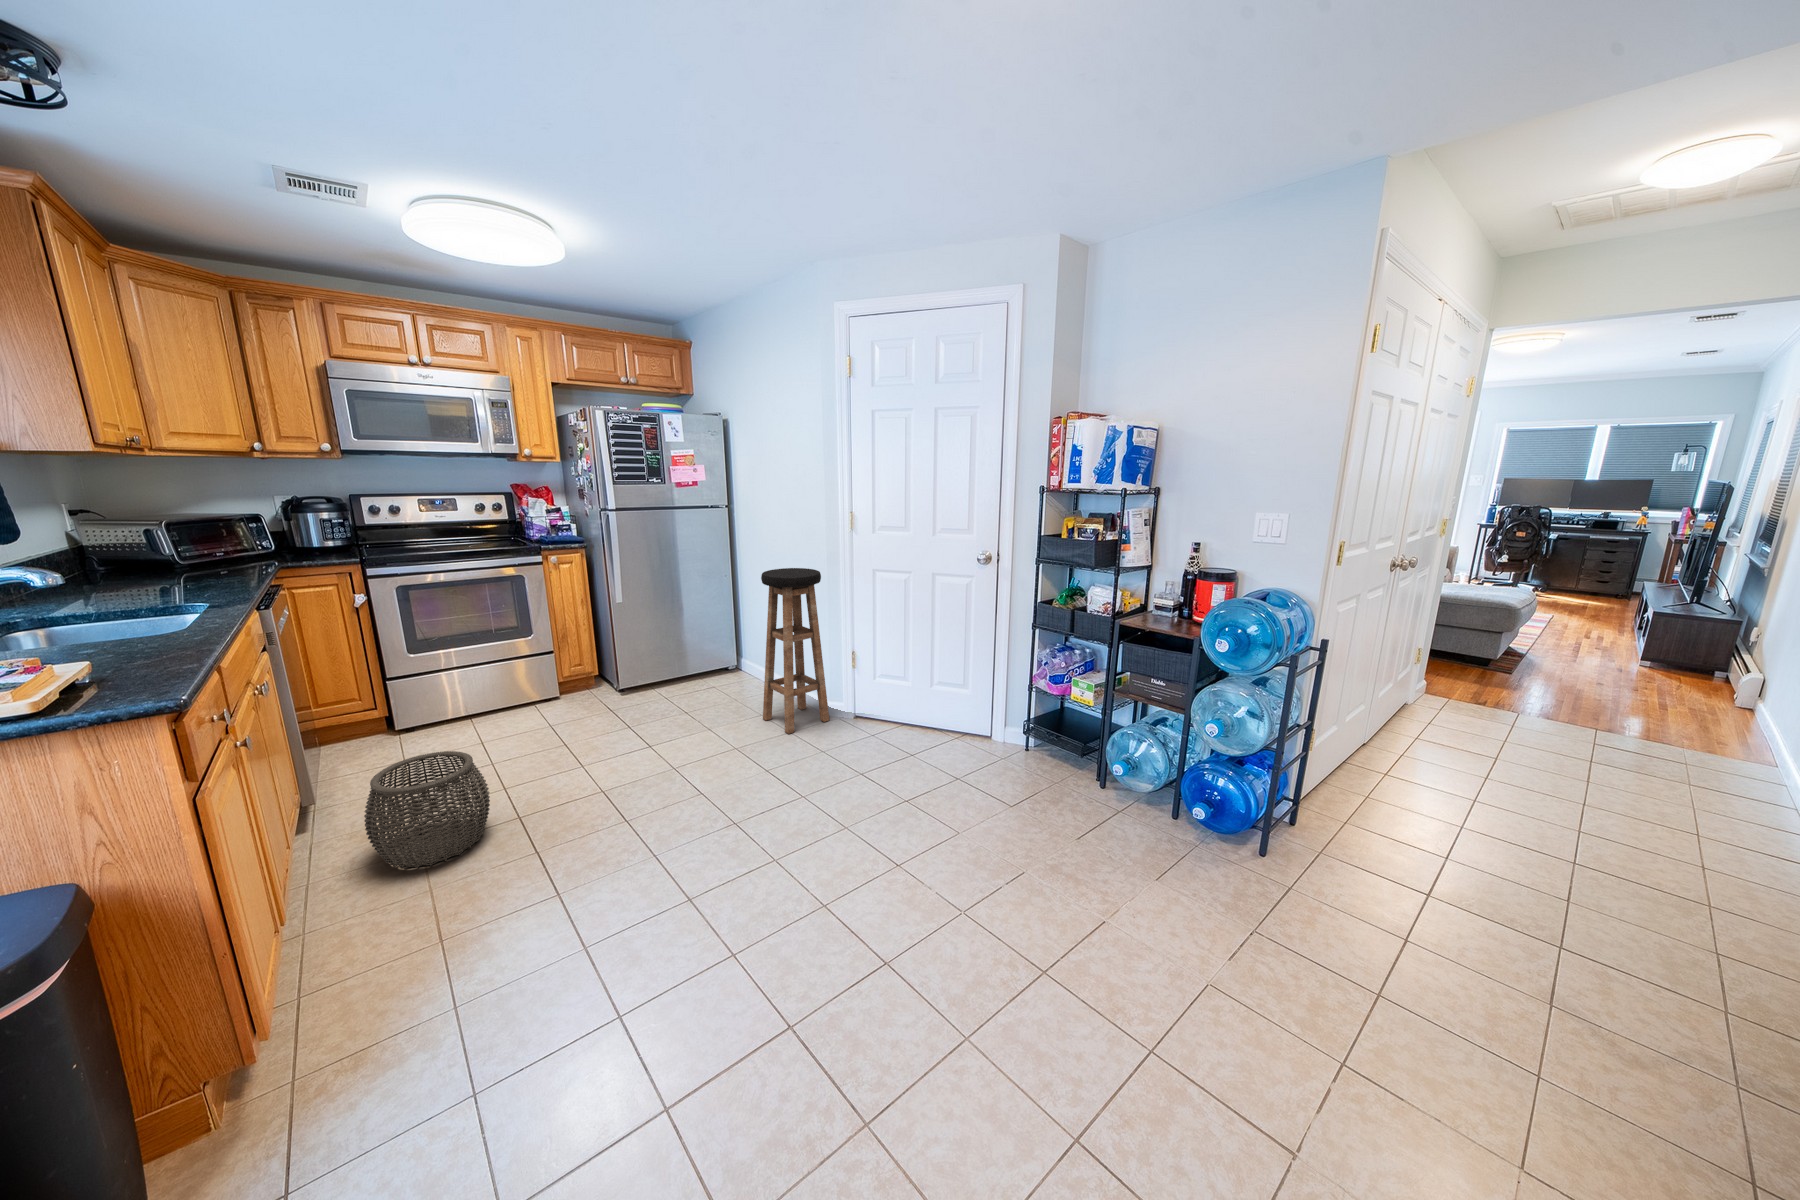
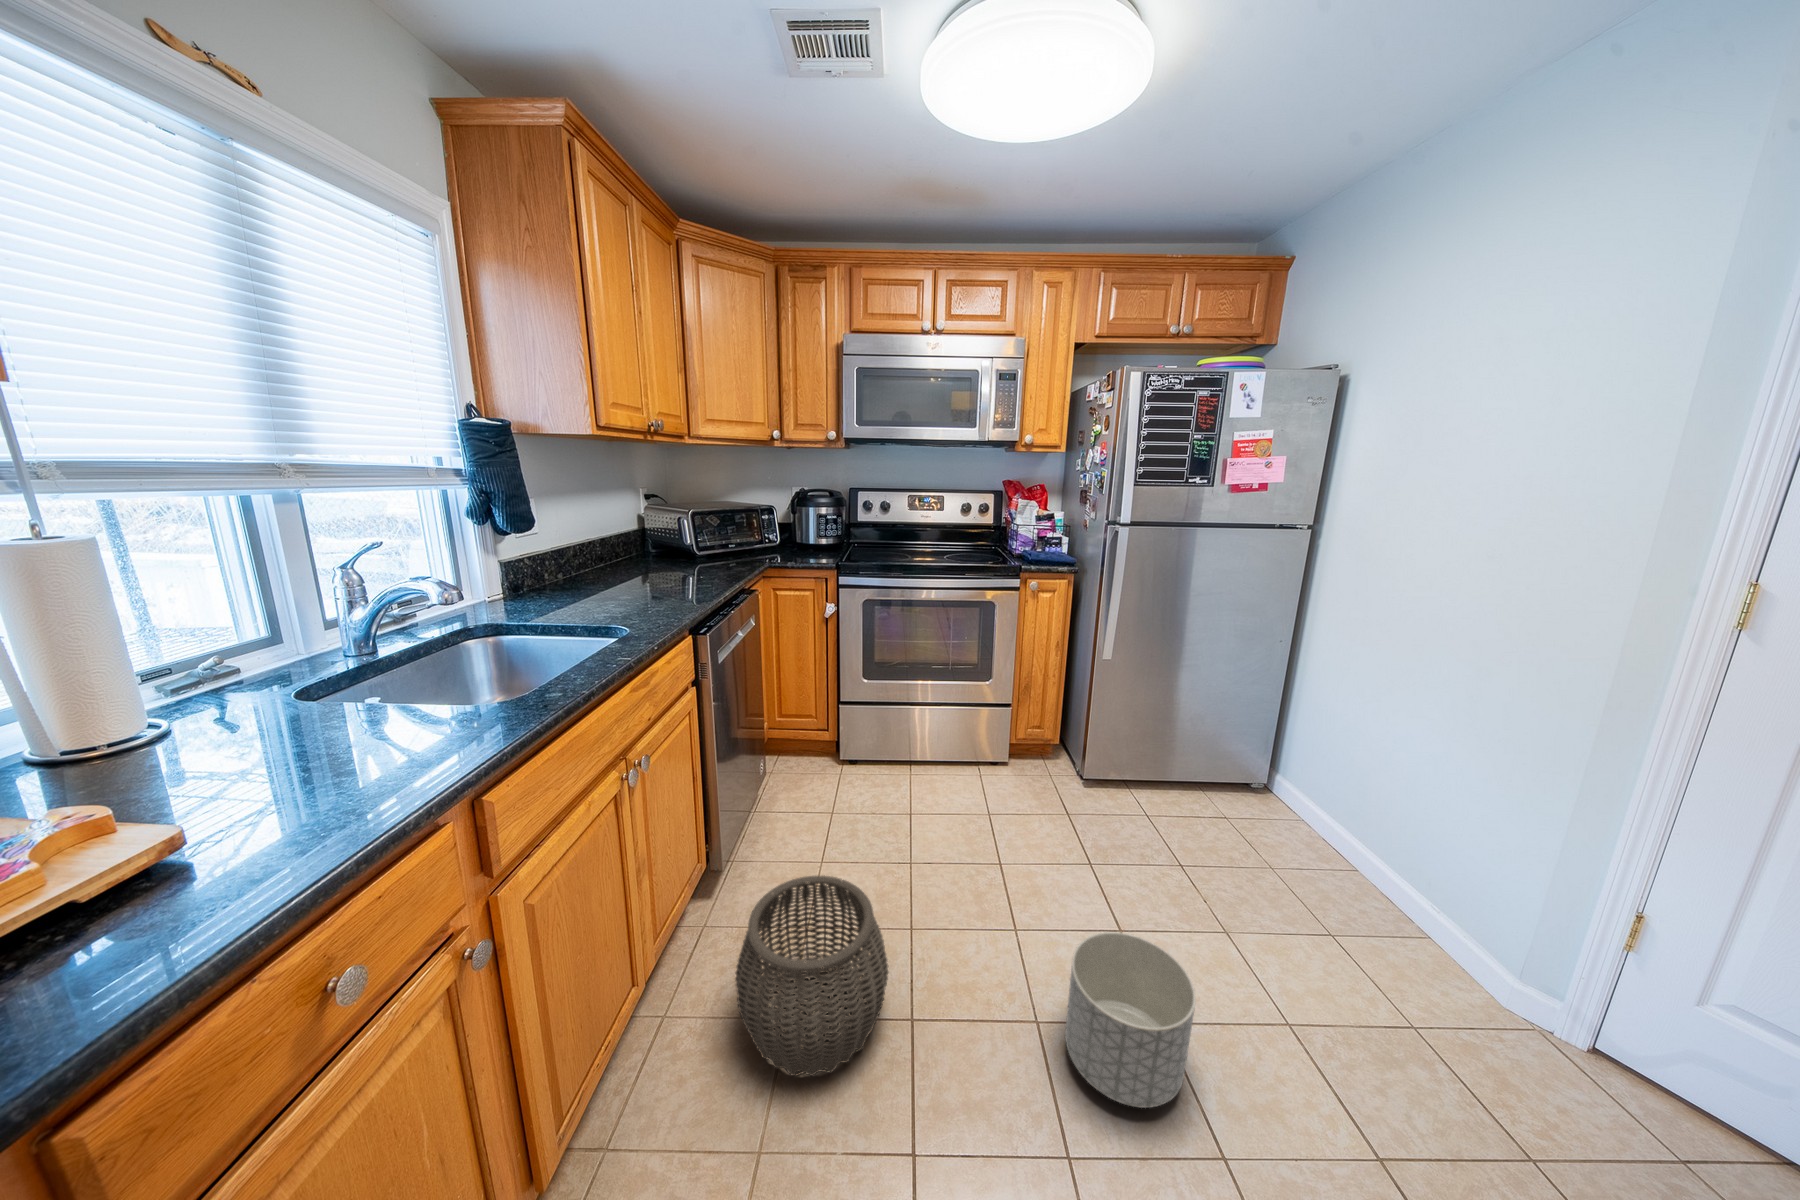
bar stool: present [761,568,829,734] -> none [1345,679,1605,1040]
planter: none [608,724,677,796] -> present [1065,932,1196,1108]

